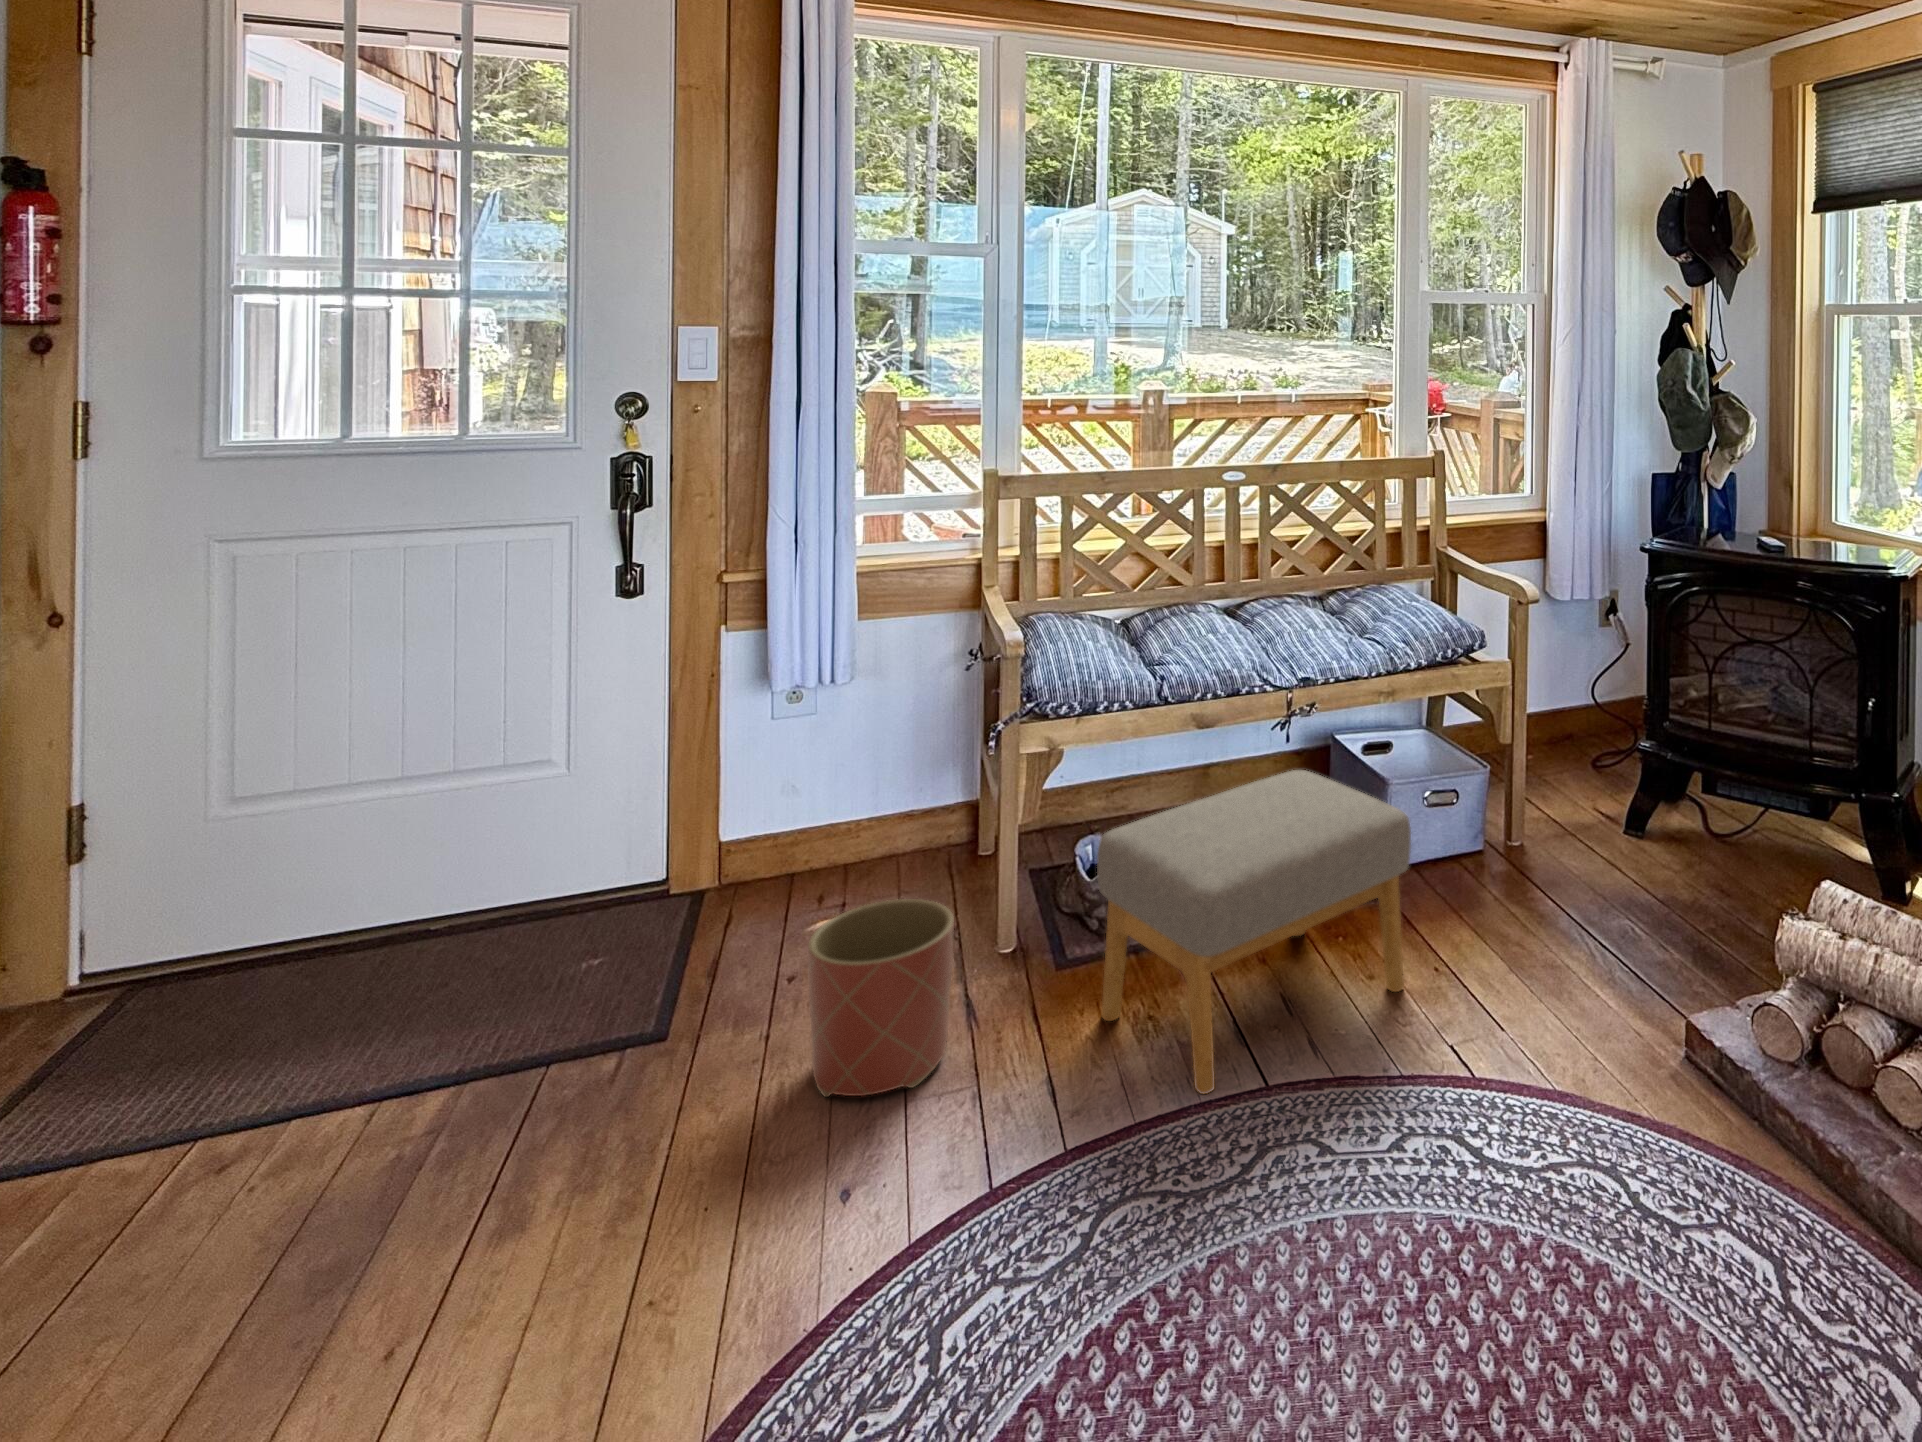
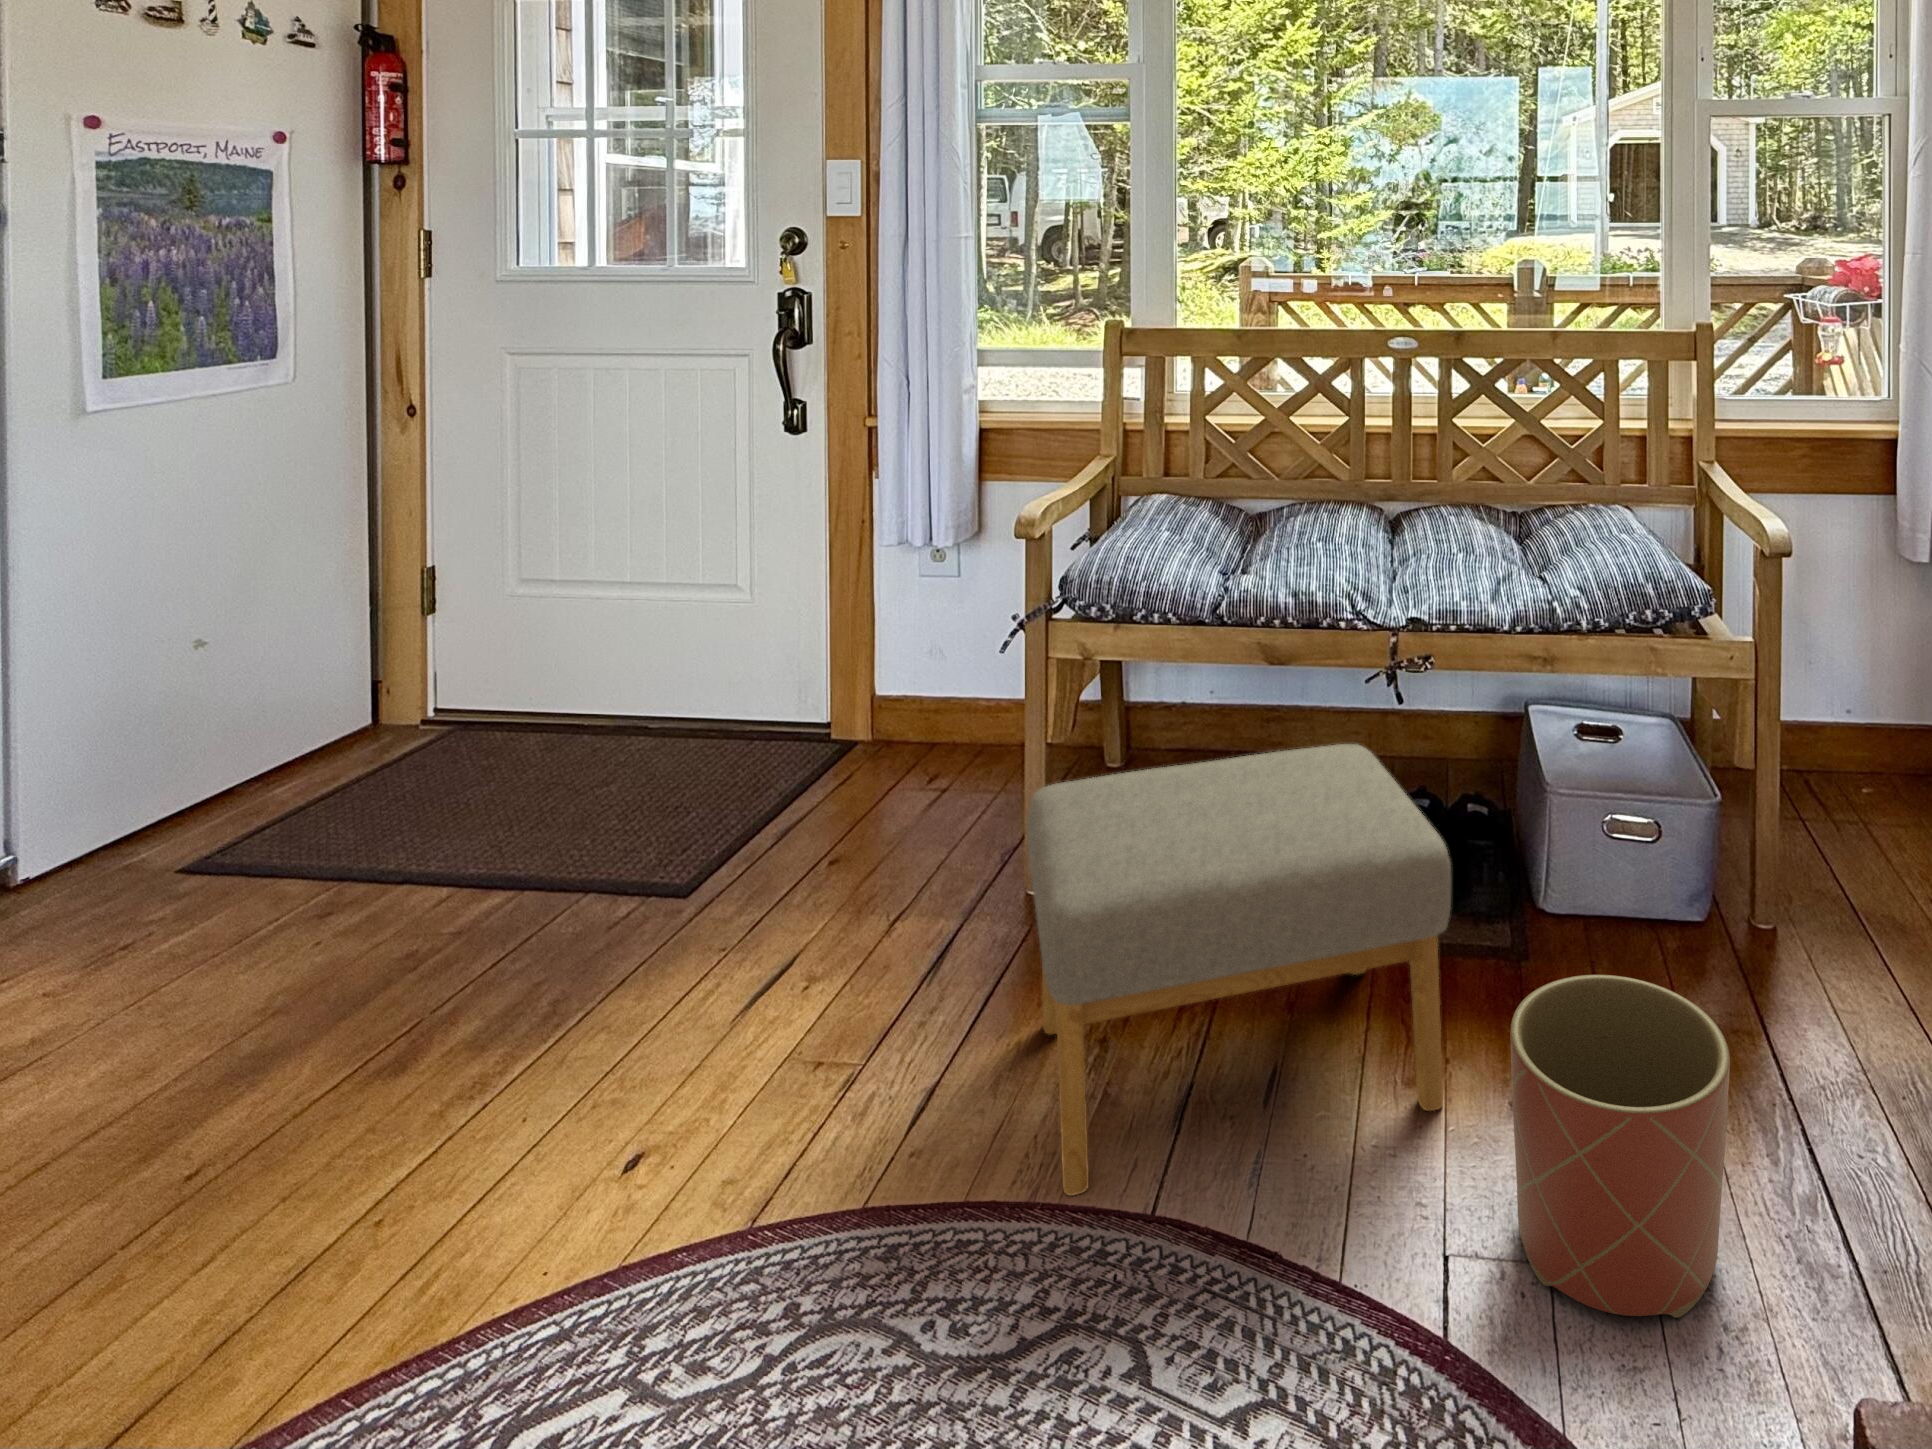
planter: present [808,899,954,1097] -> present [1510,975,1730,1318]

